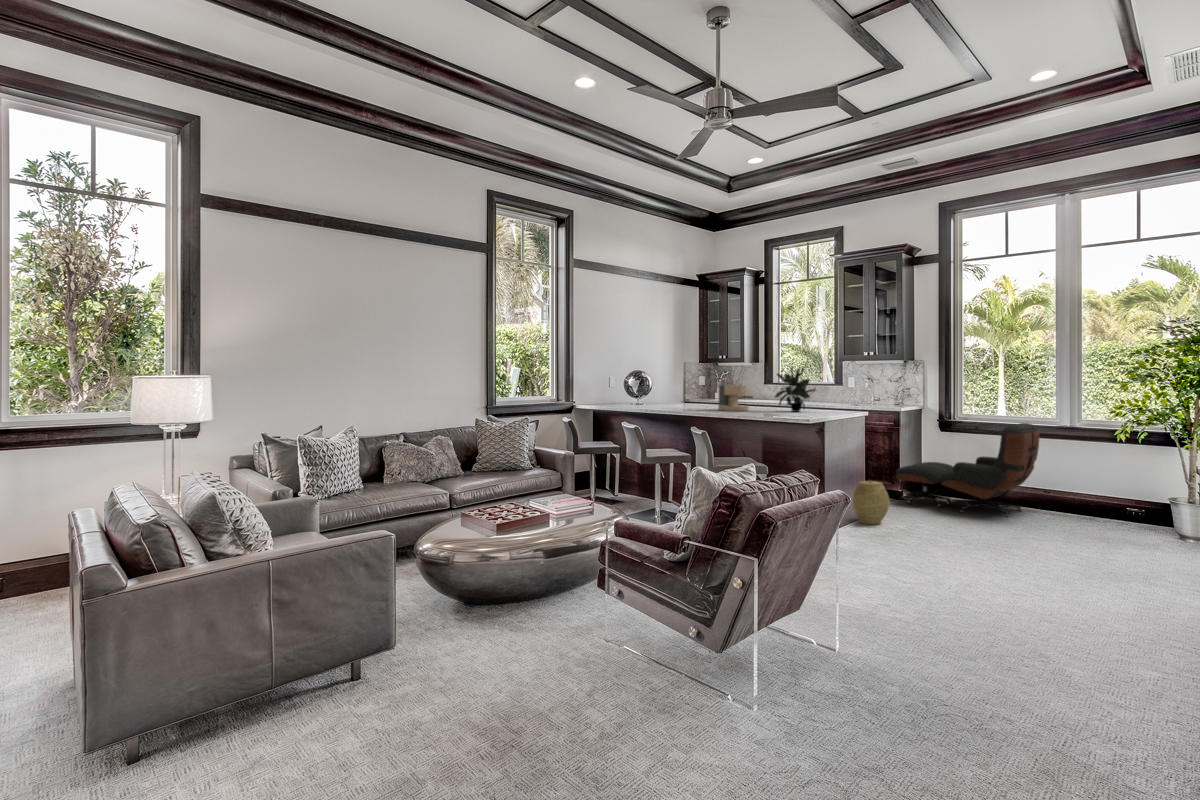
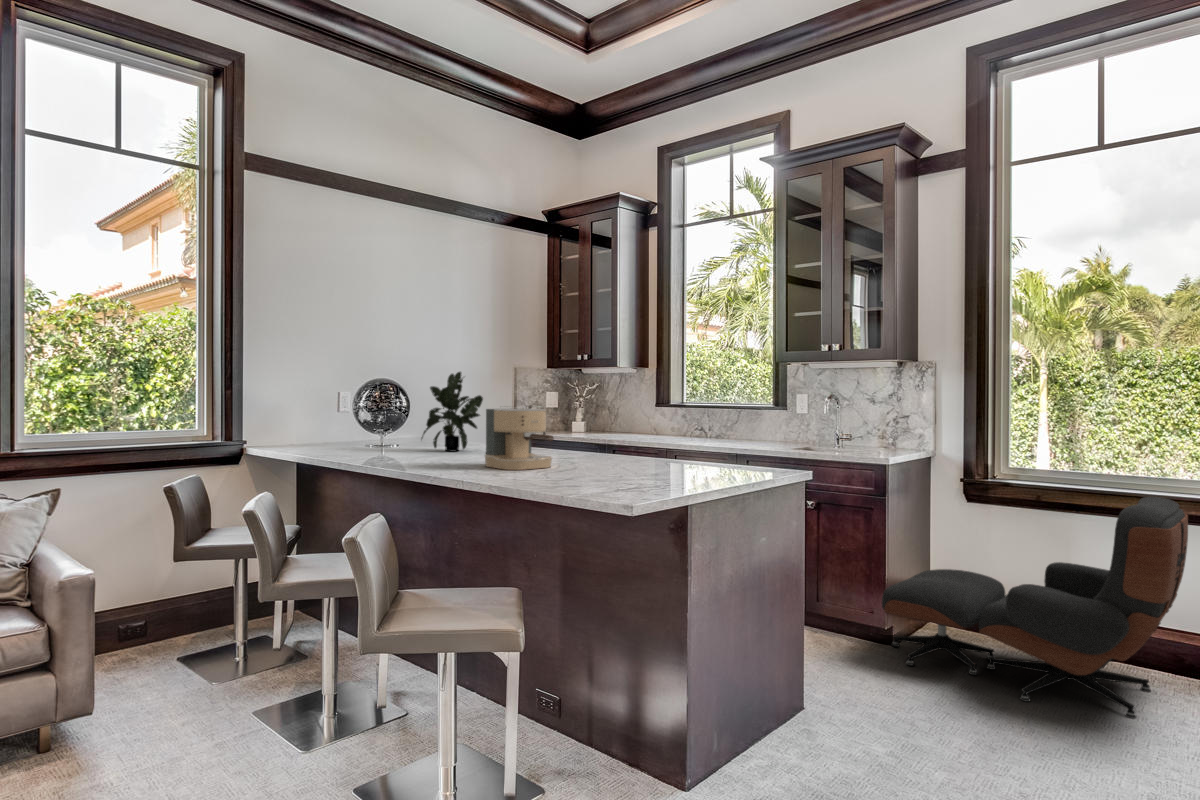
potted plant: present [775,366,816,412] -> present [422,372,483,451]
woven basket: present [853,481,890,524] -> none [776,644,863,762]

